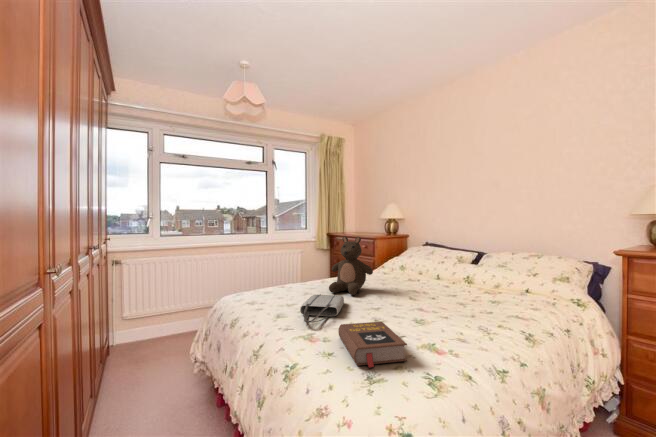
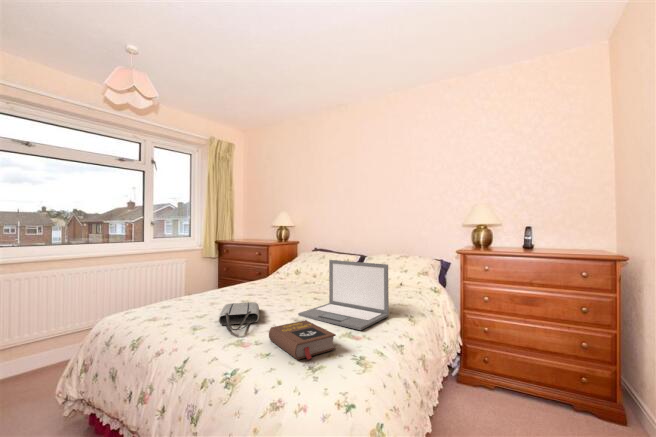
stuffed bear: present [329,236,373,295] -> none [238,244,280,301]
laptop: none [383,256,494,343] -> present [298,260,389,330]

